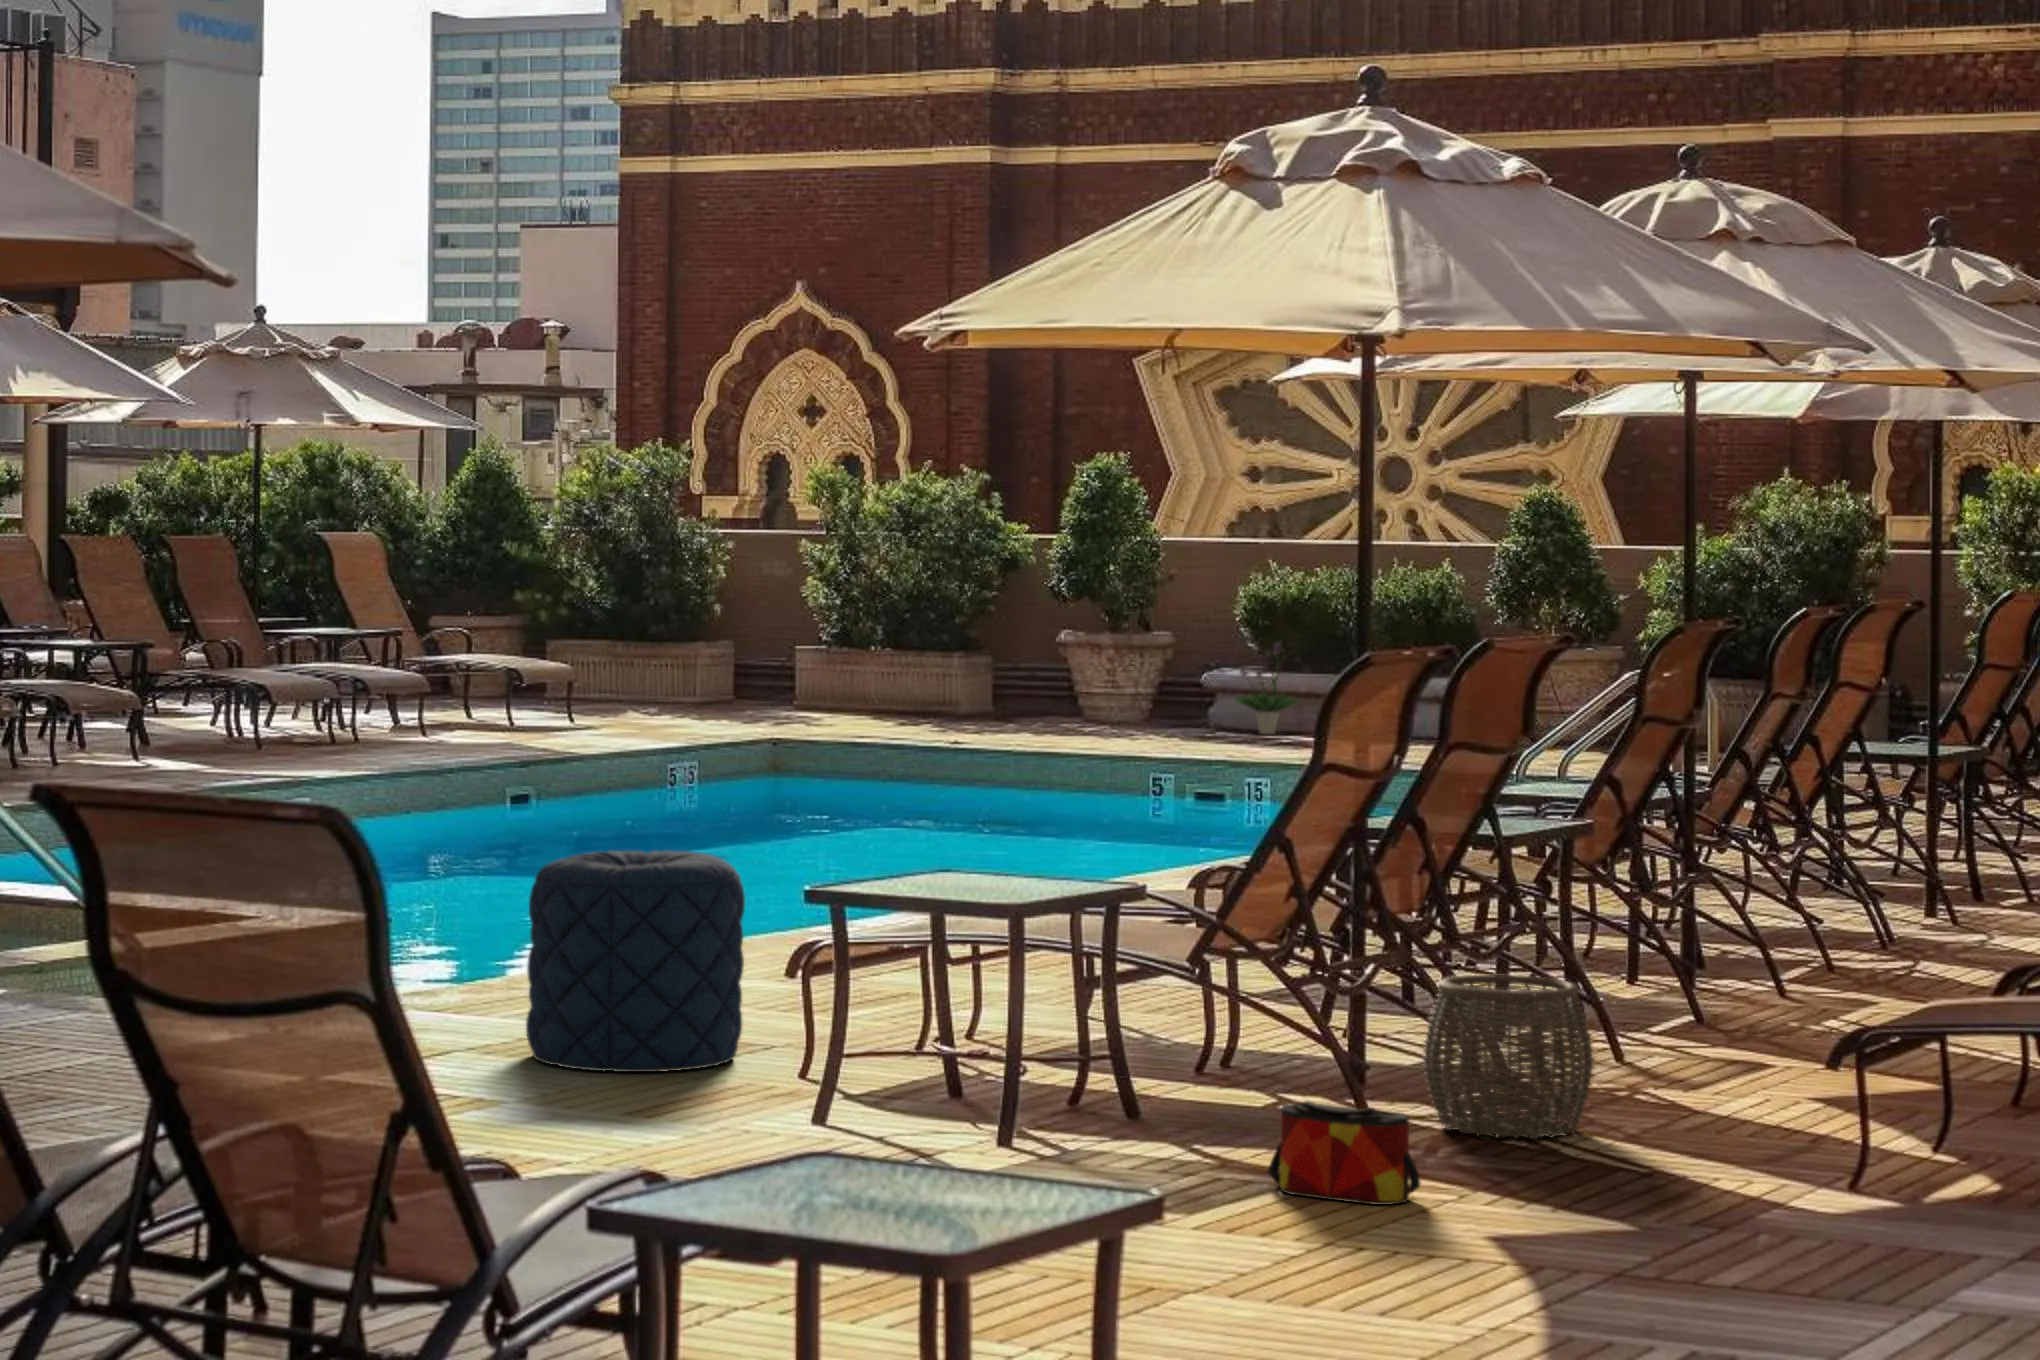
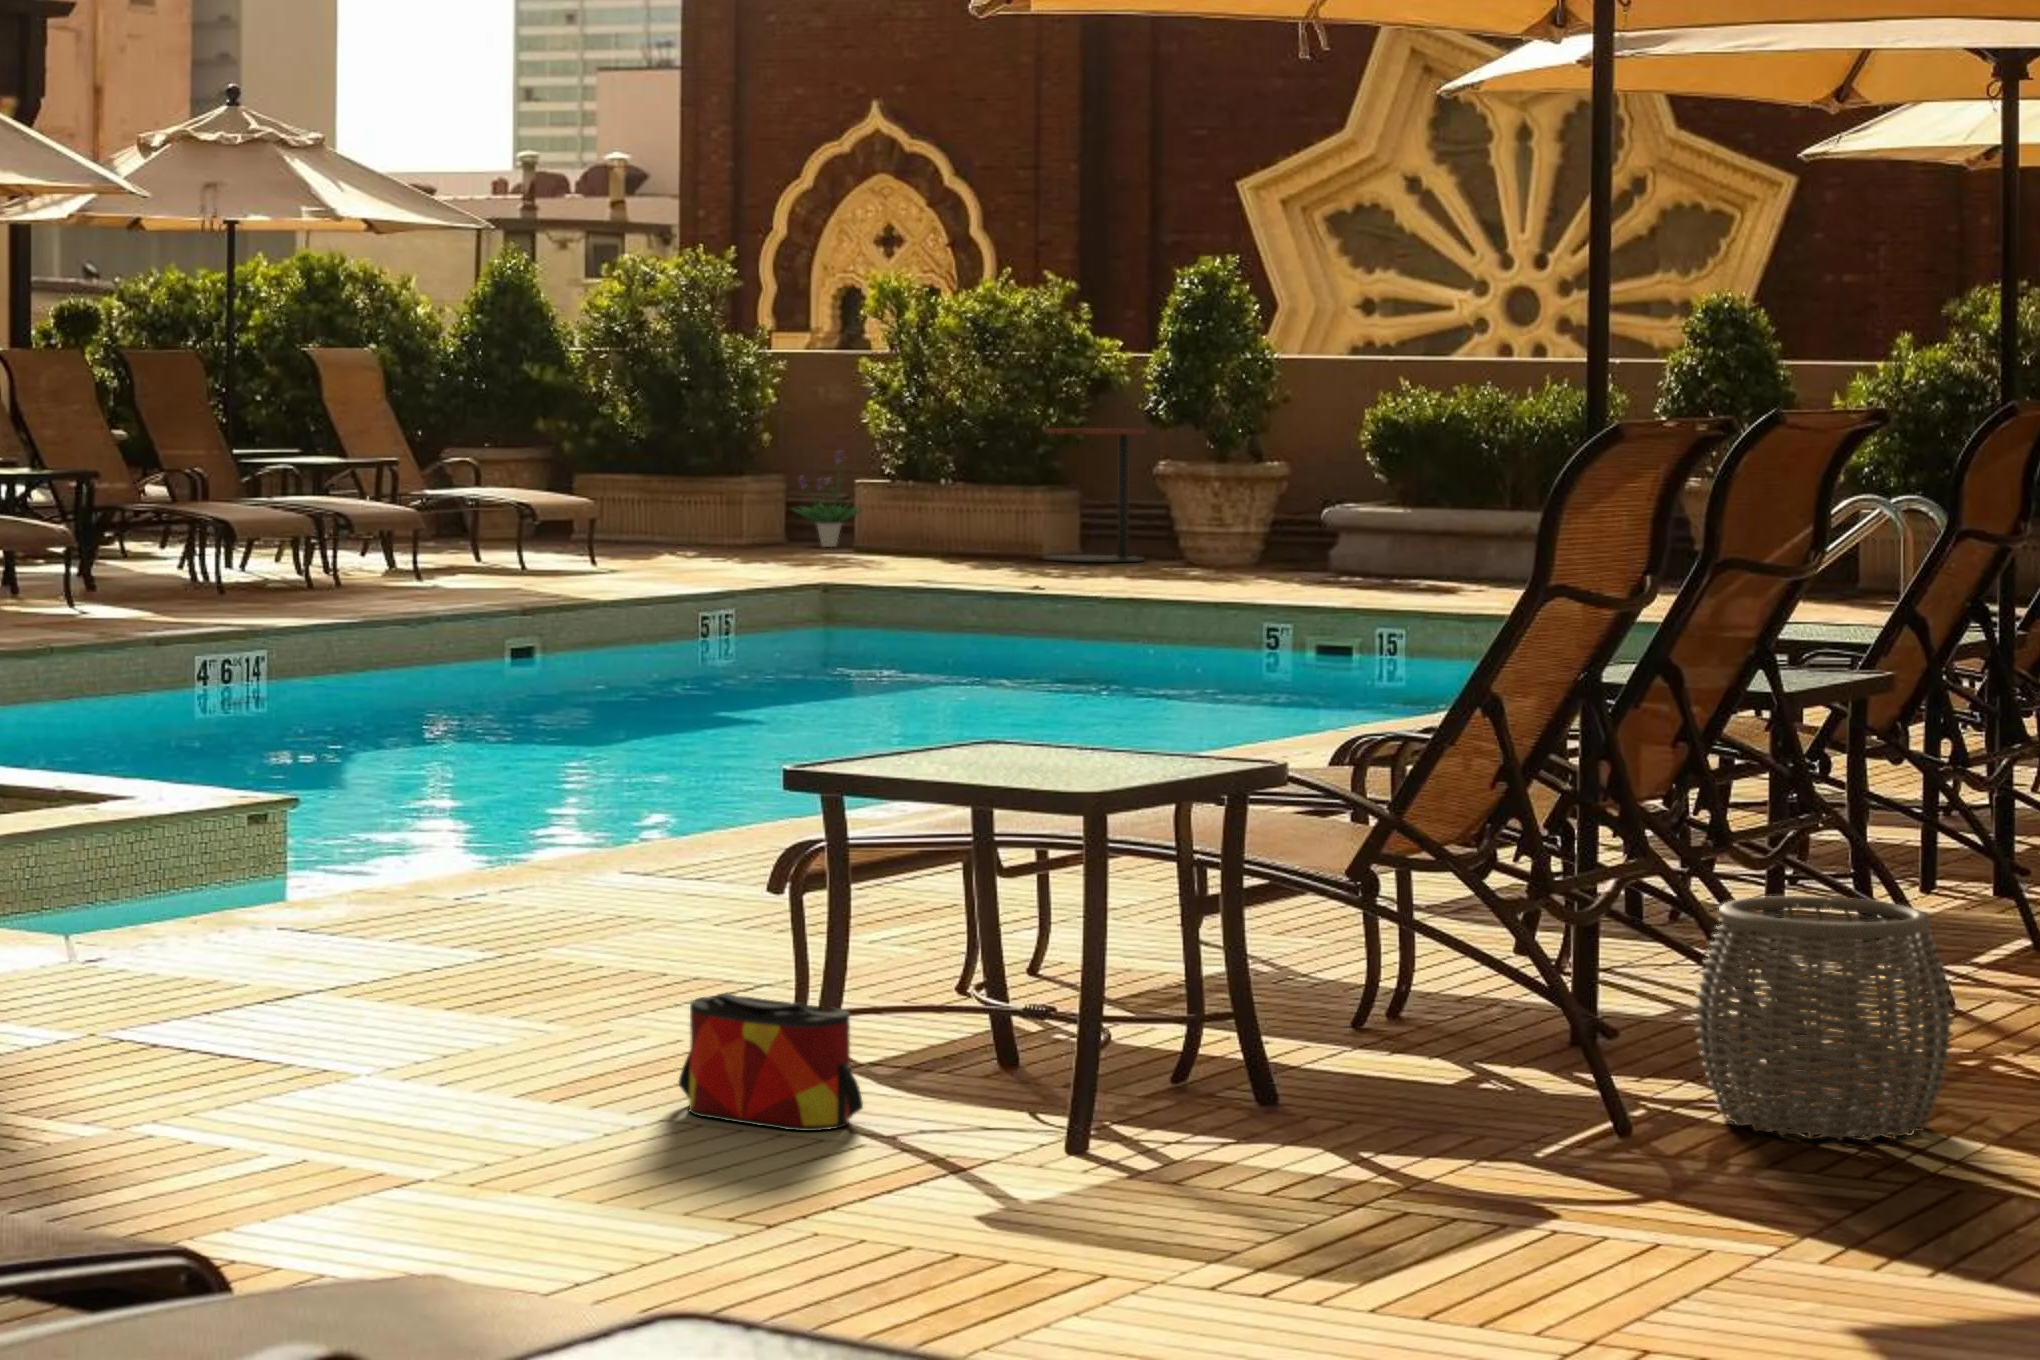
side table: none [958,602,1047,719] -> present [1044,428,1145,562]
potted plant: present [1235,643,1299,734] -> present [795,451,859,547]
pouf: present [526,851,745,1072] -> none [414,717,719,1025]
bag: present [1268,1101,1420,1205] -> present [679,993,863,1131]

